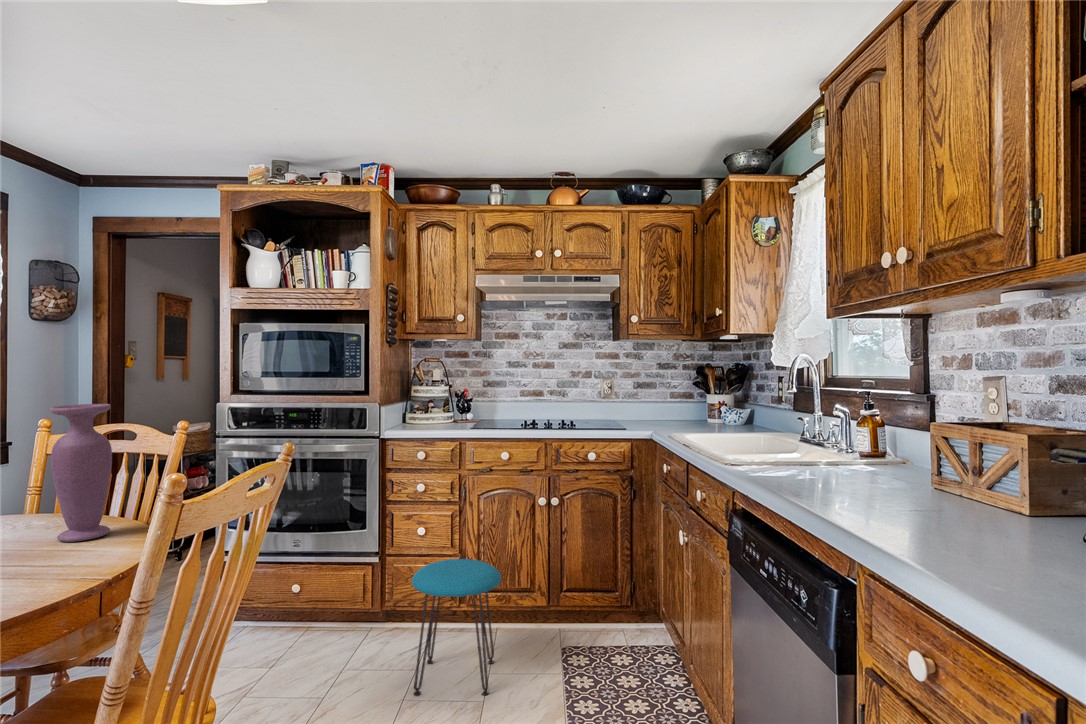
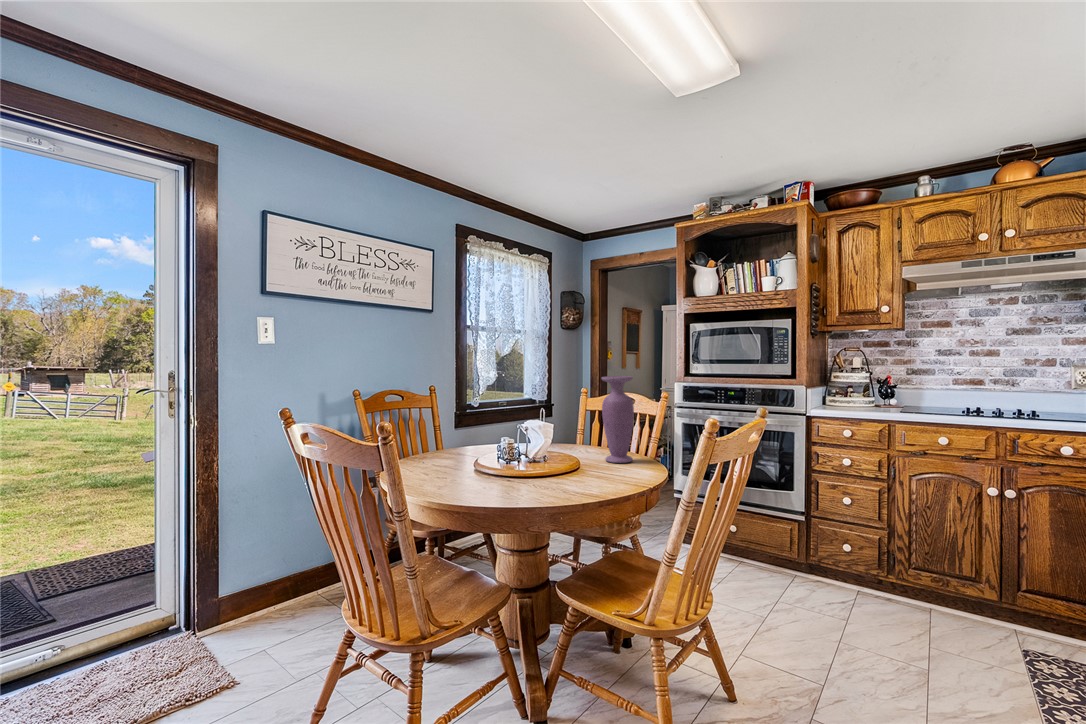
stool: present [412,559,501,696] -> none [846,530,947,665]

